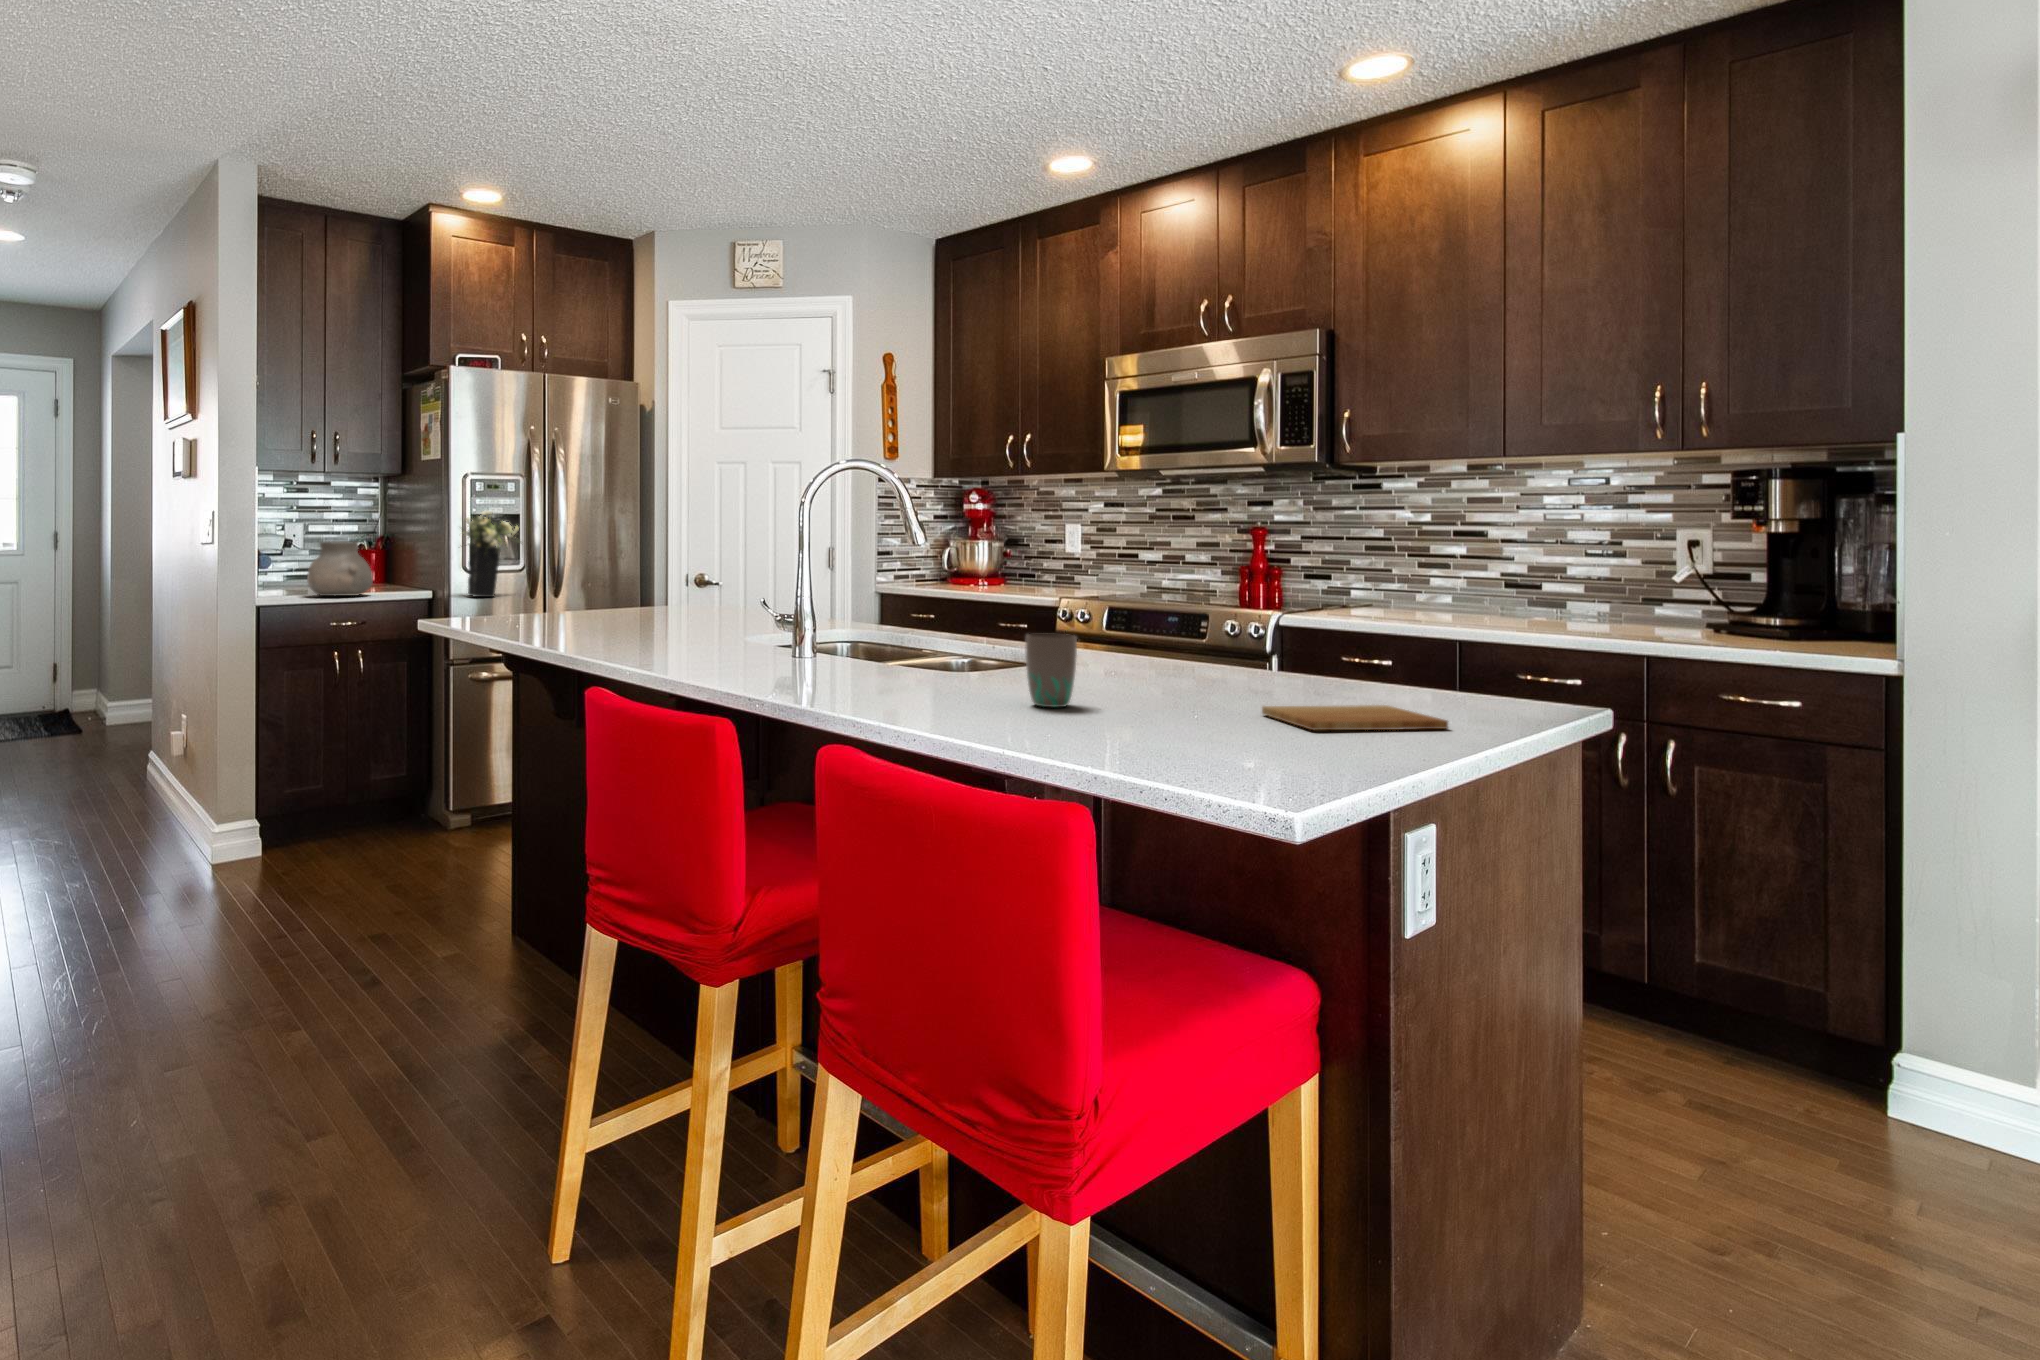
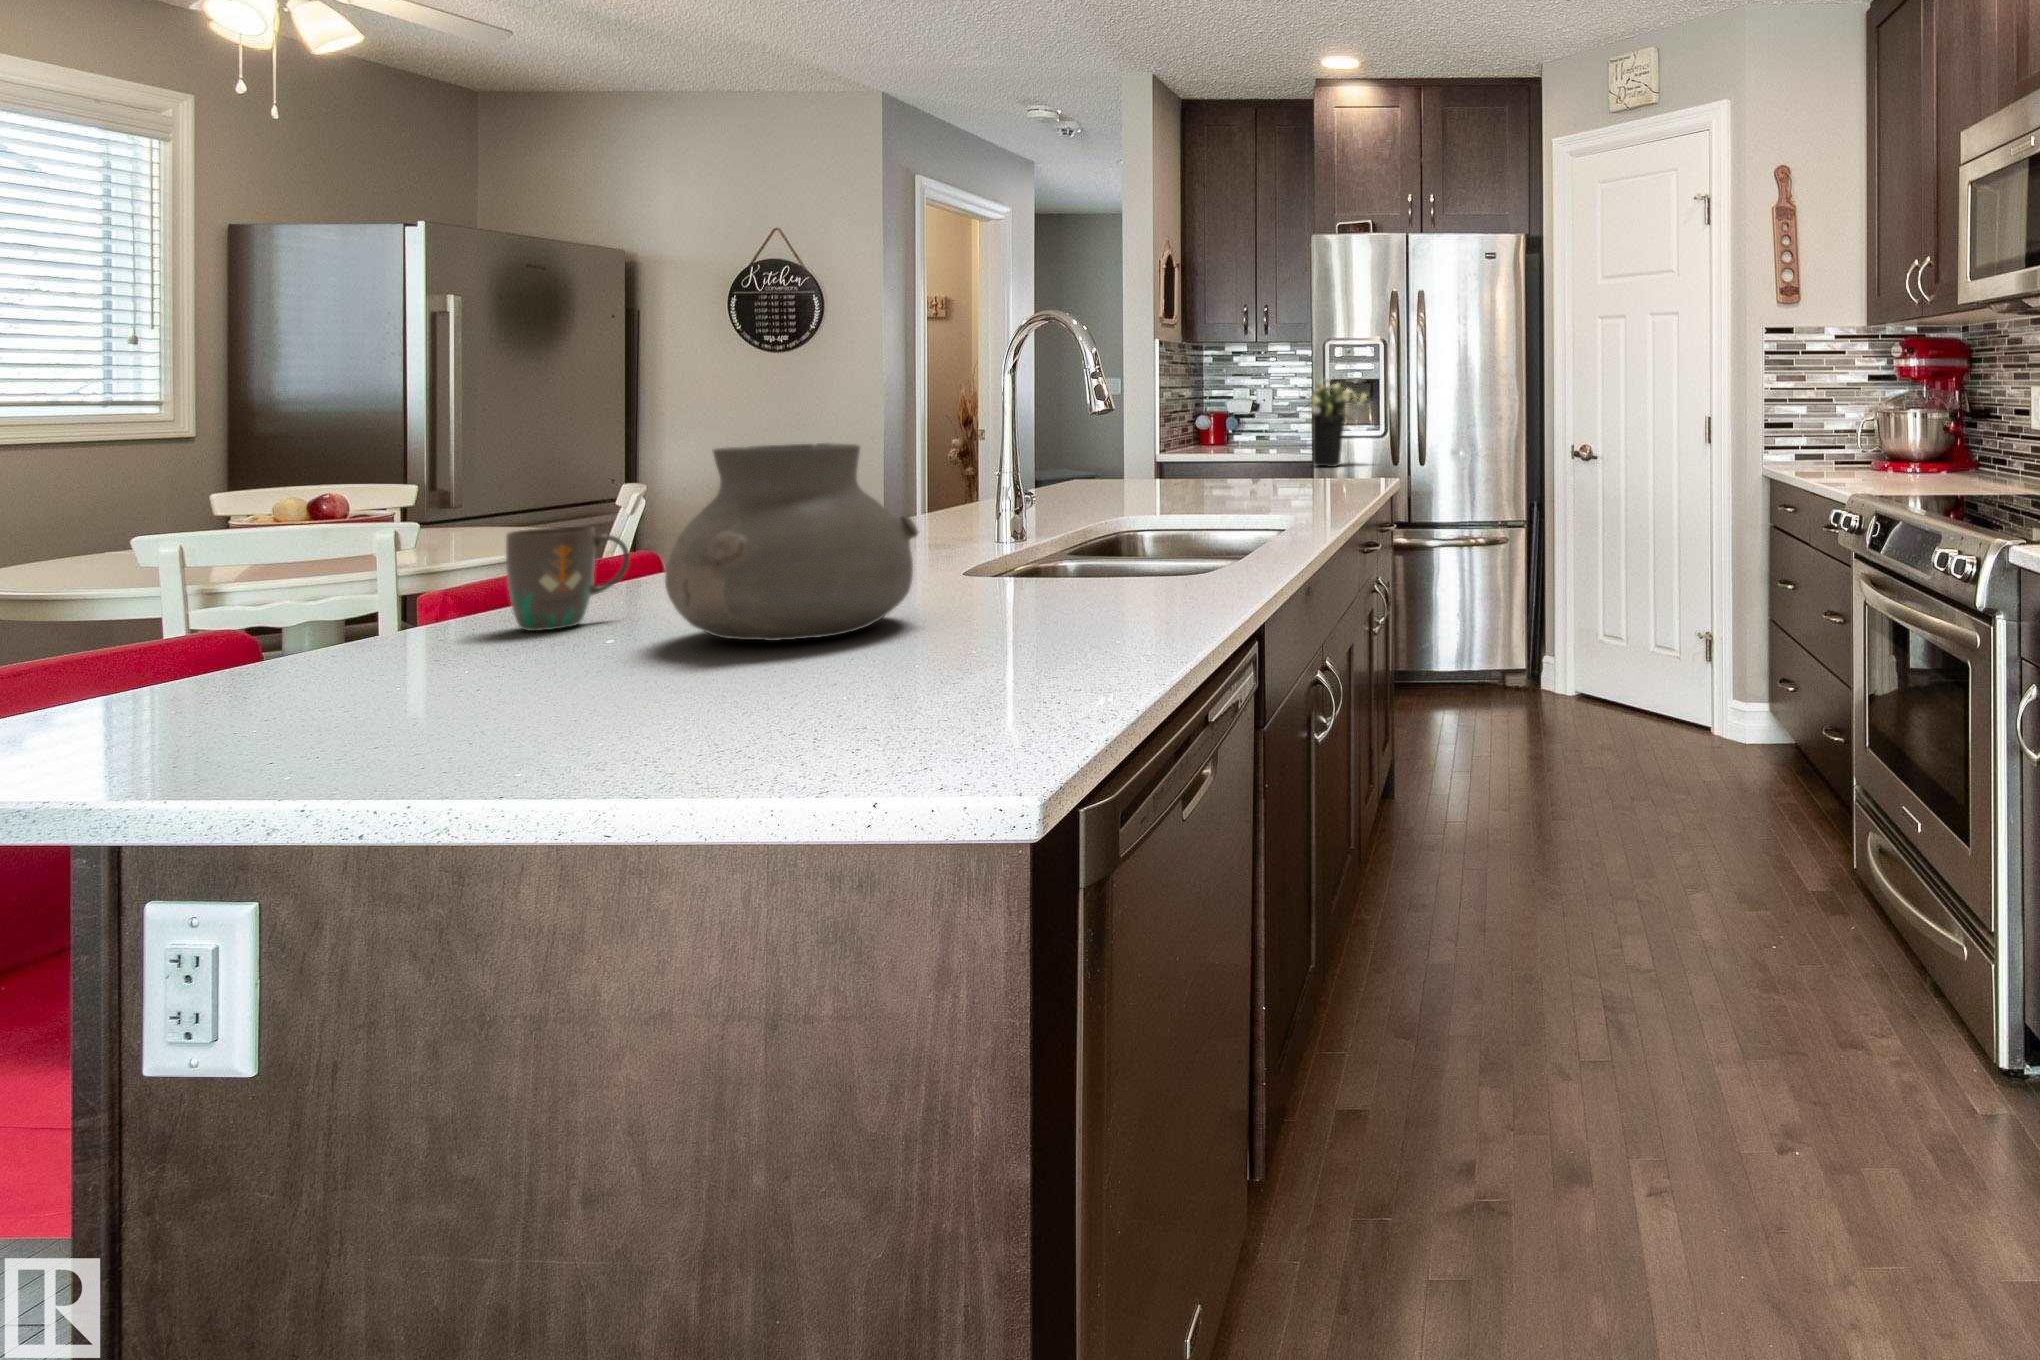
vase: present [307,541,373,596] -> present [665,443,918,641]
cutting board: present [1262,705,1448,730] -> none [284,670,575,762]

